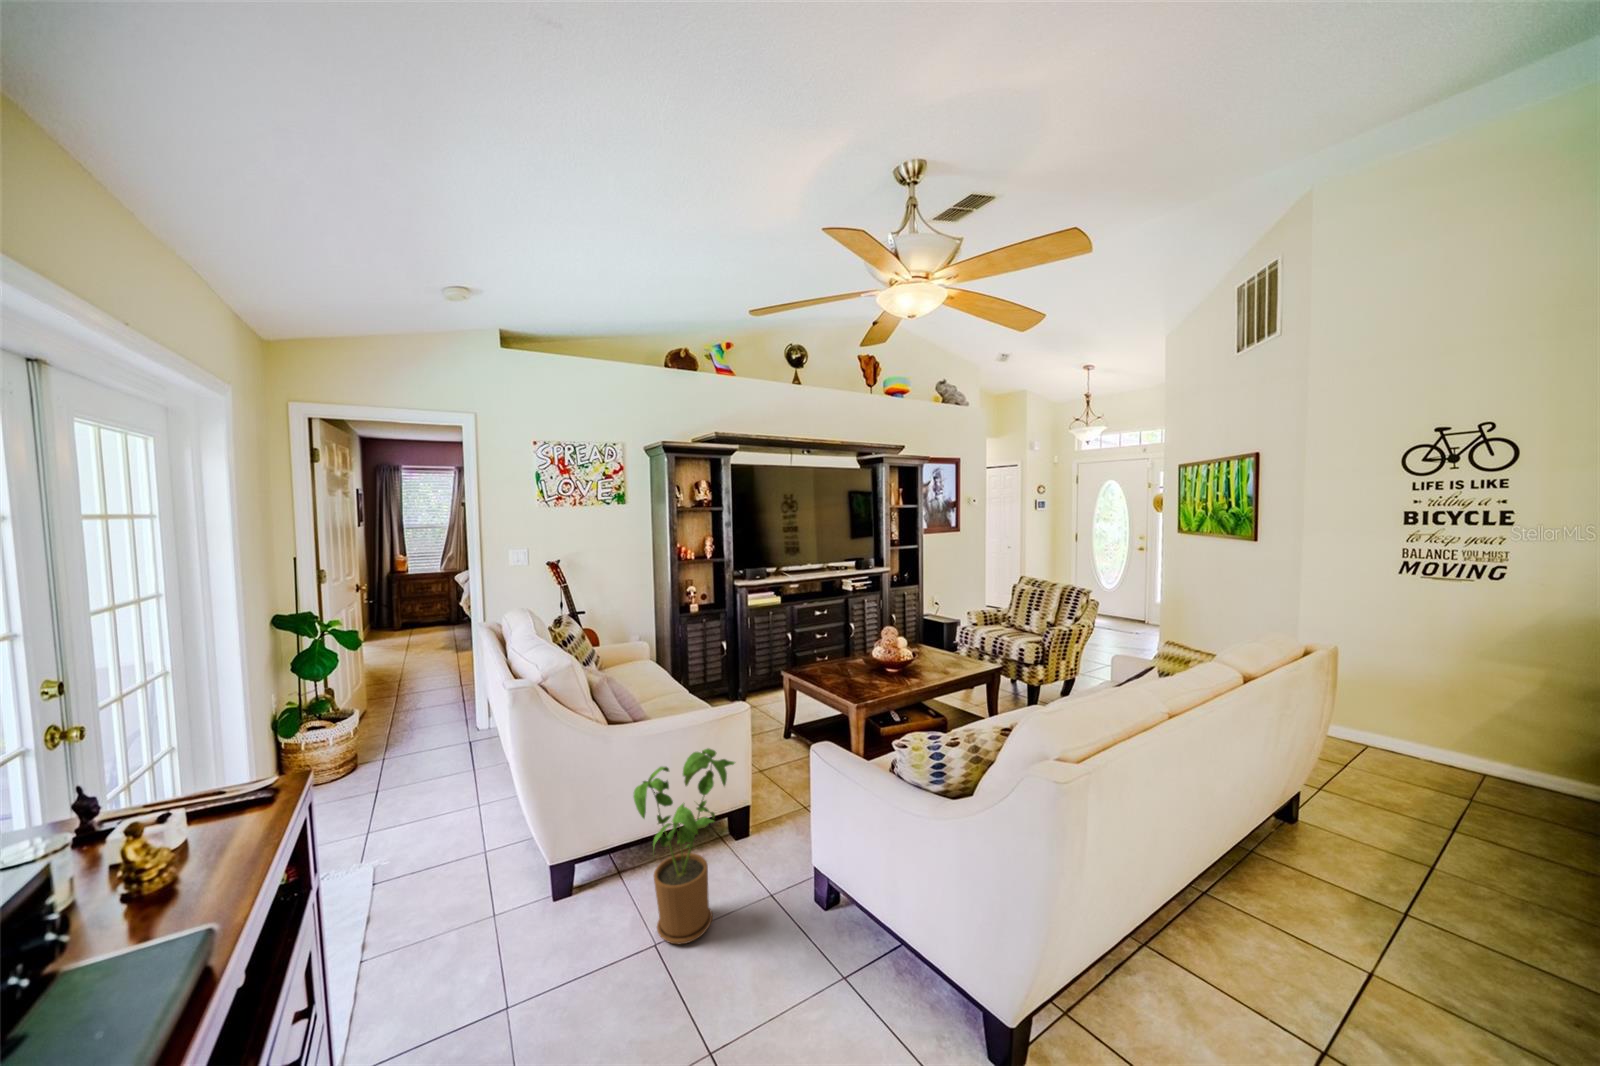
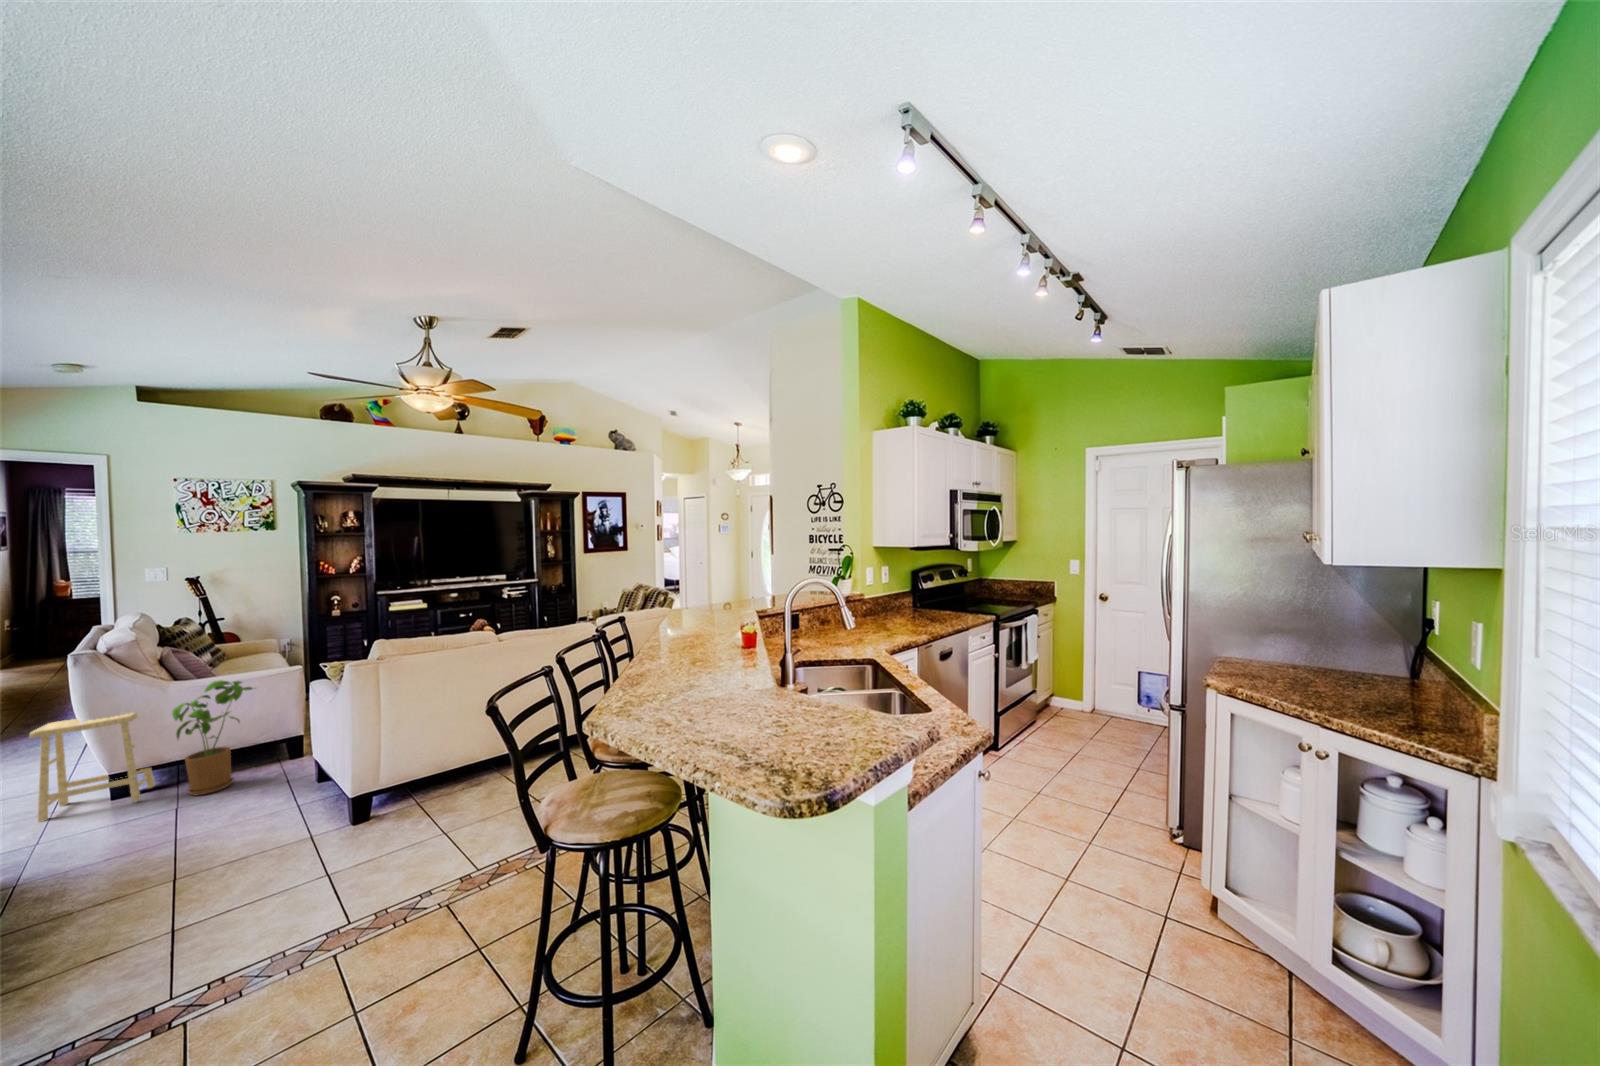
footstool: none [463,782,600,976] -> present [29,713,155,822]

